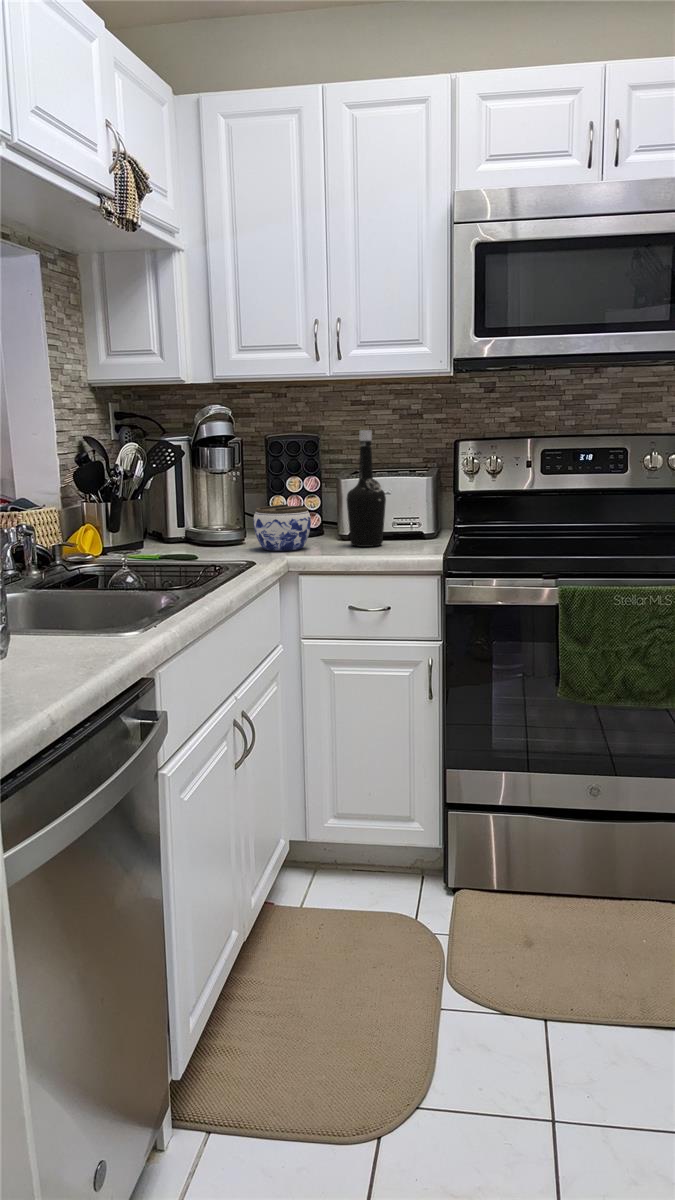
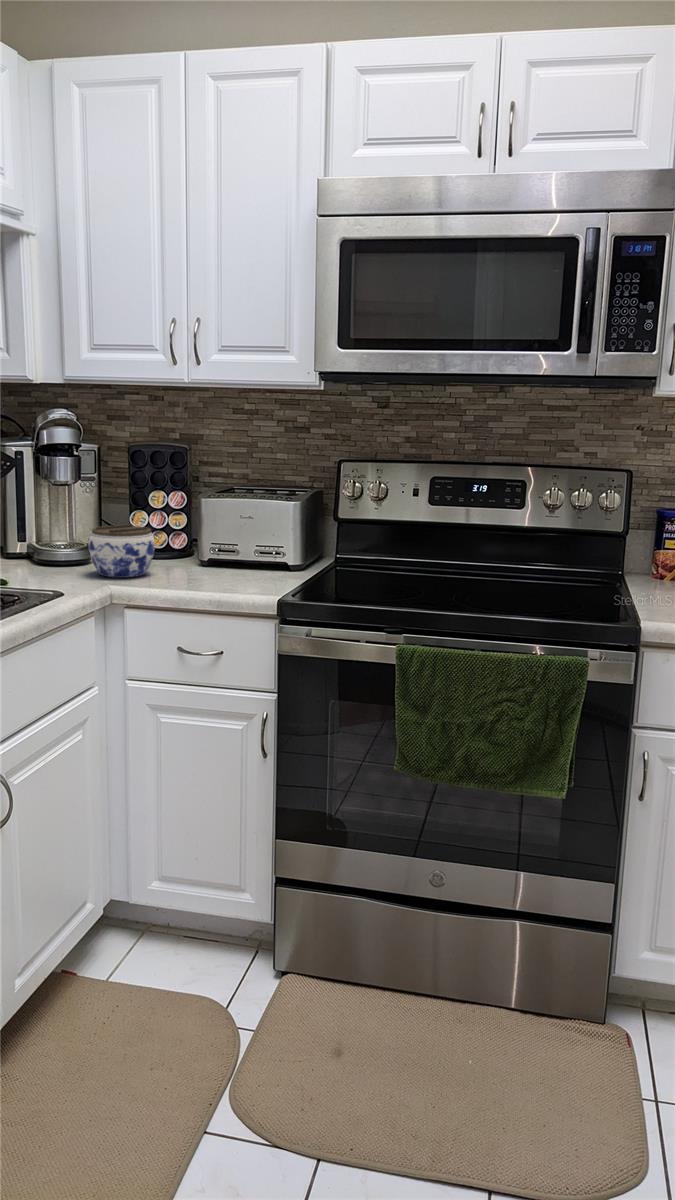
bottle: present [347,430,386,547] -> none [196,446,241,577]

